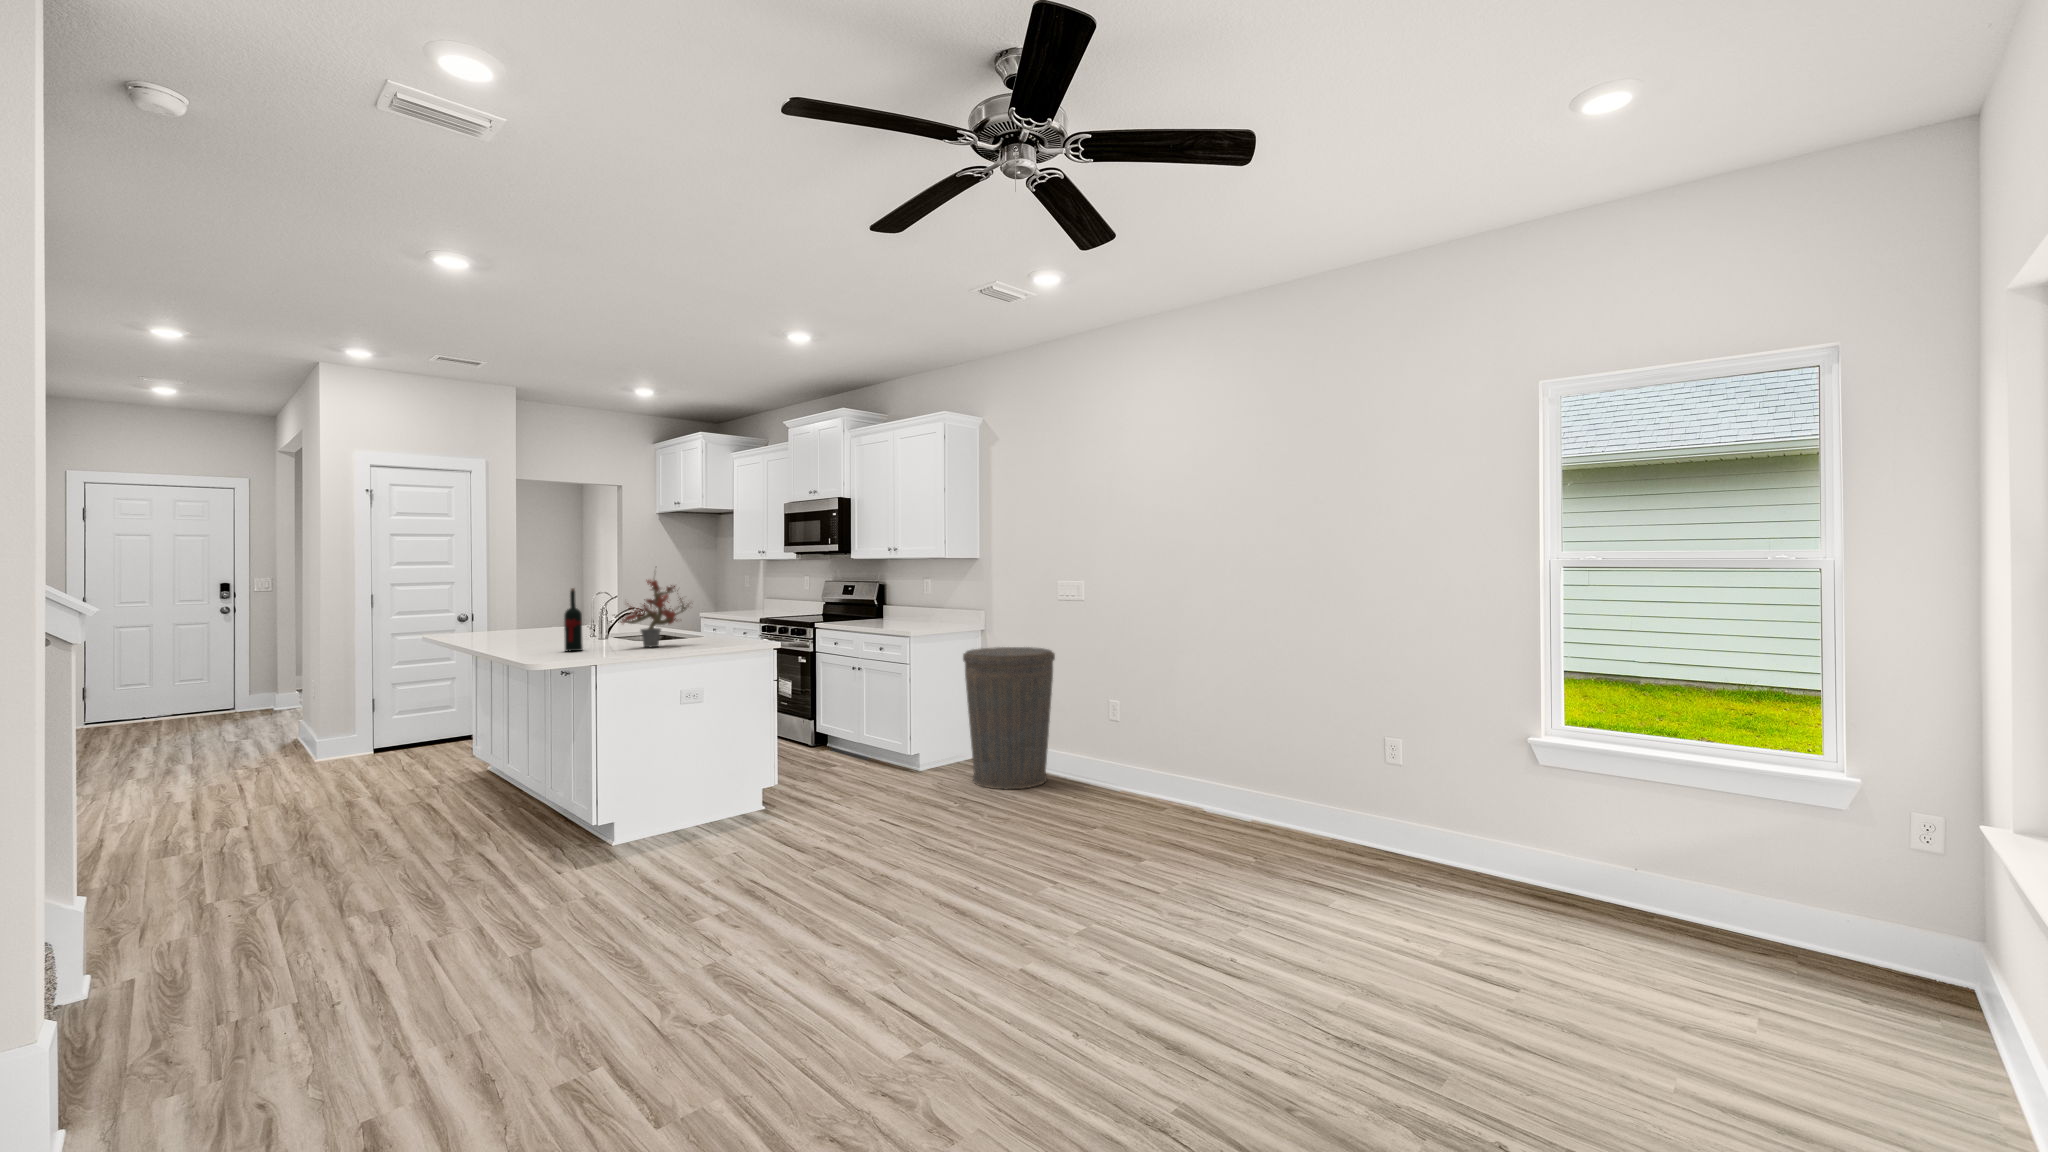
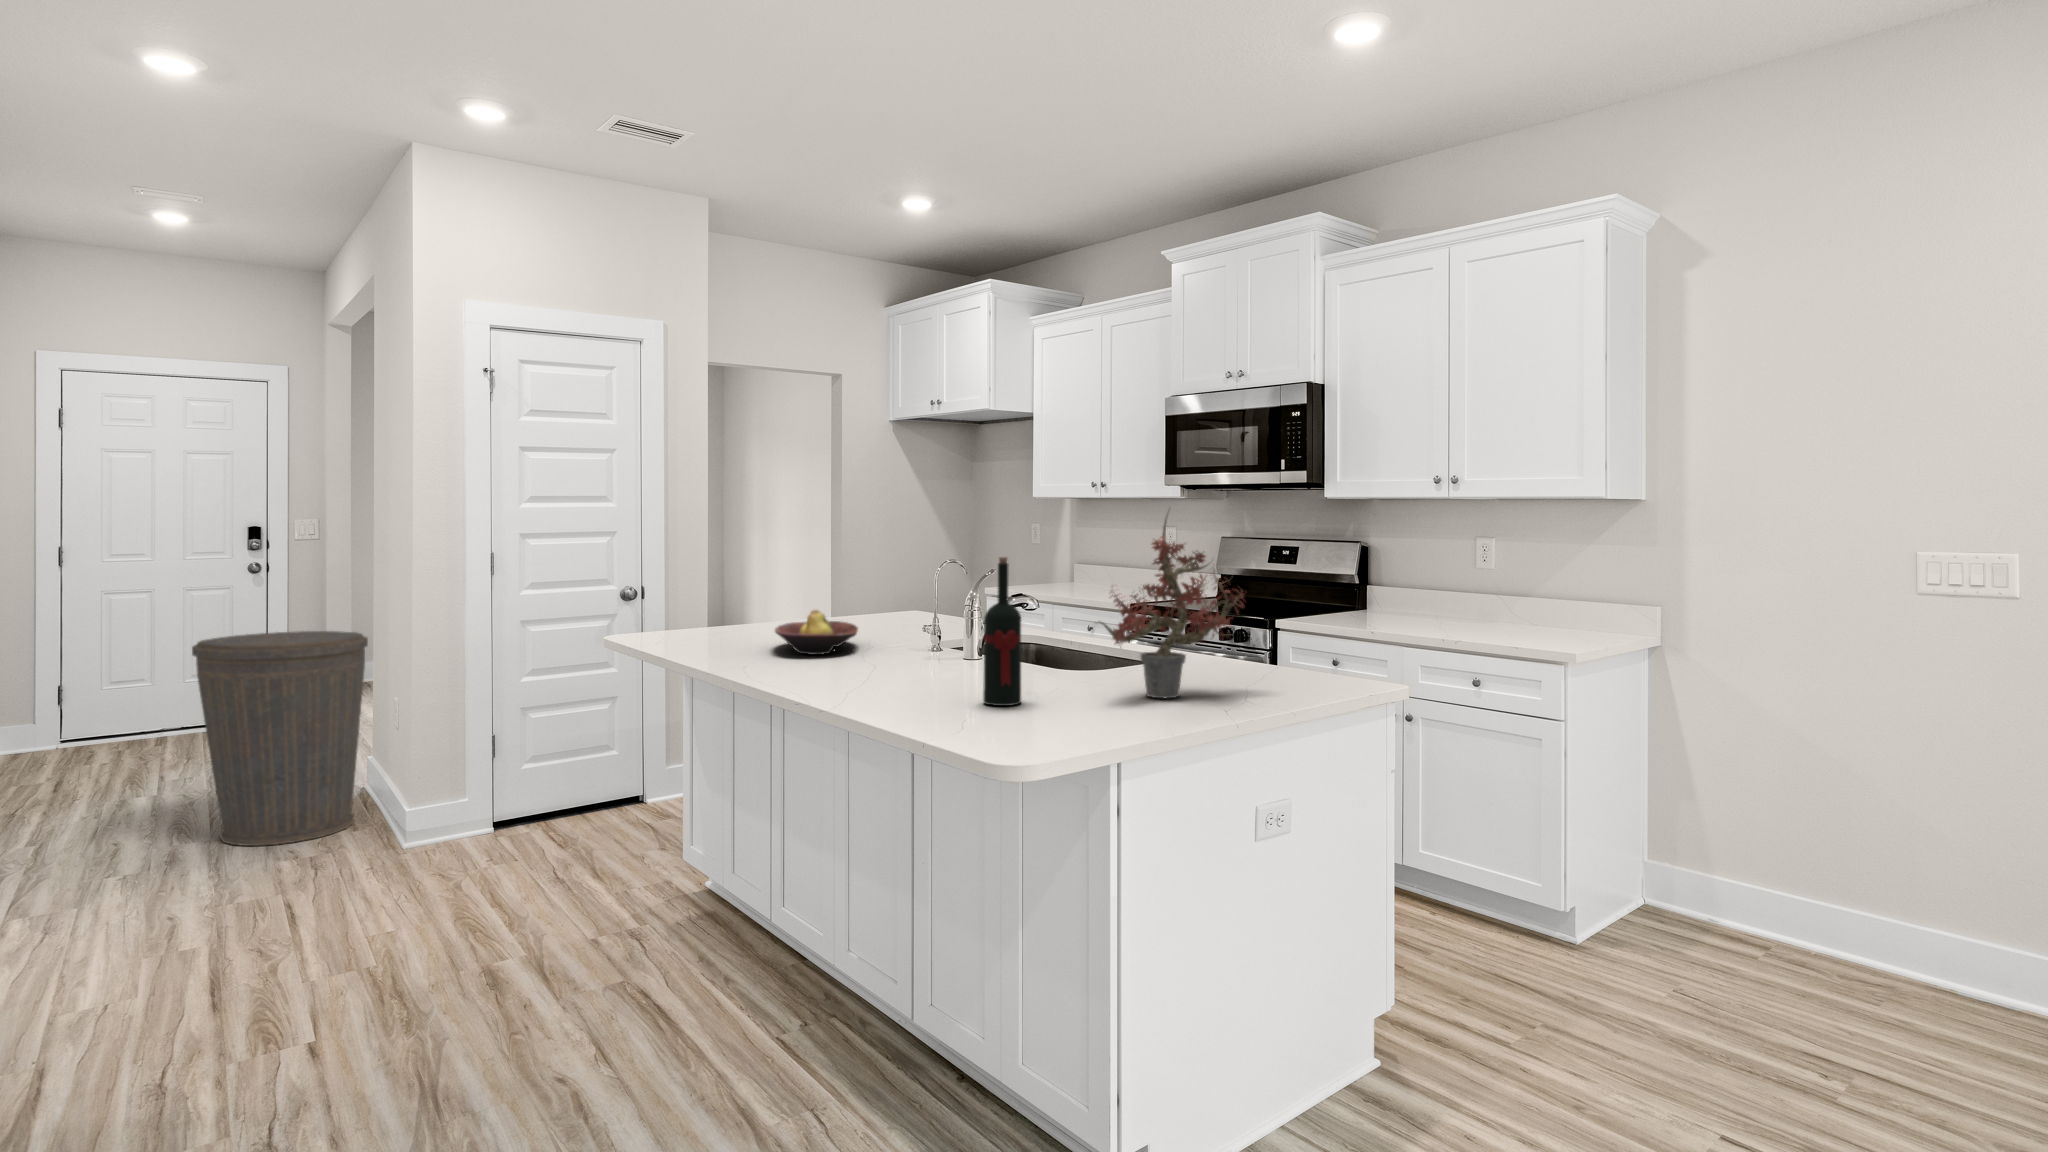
fruit bowl: none [505,618,556,639] -> present [775,610,858,655]
trash can: present [963,647,1055,789] -> present [192,631,368,846]

